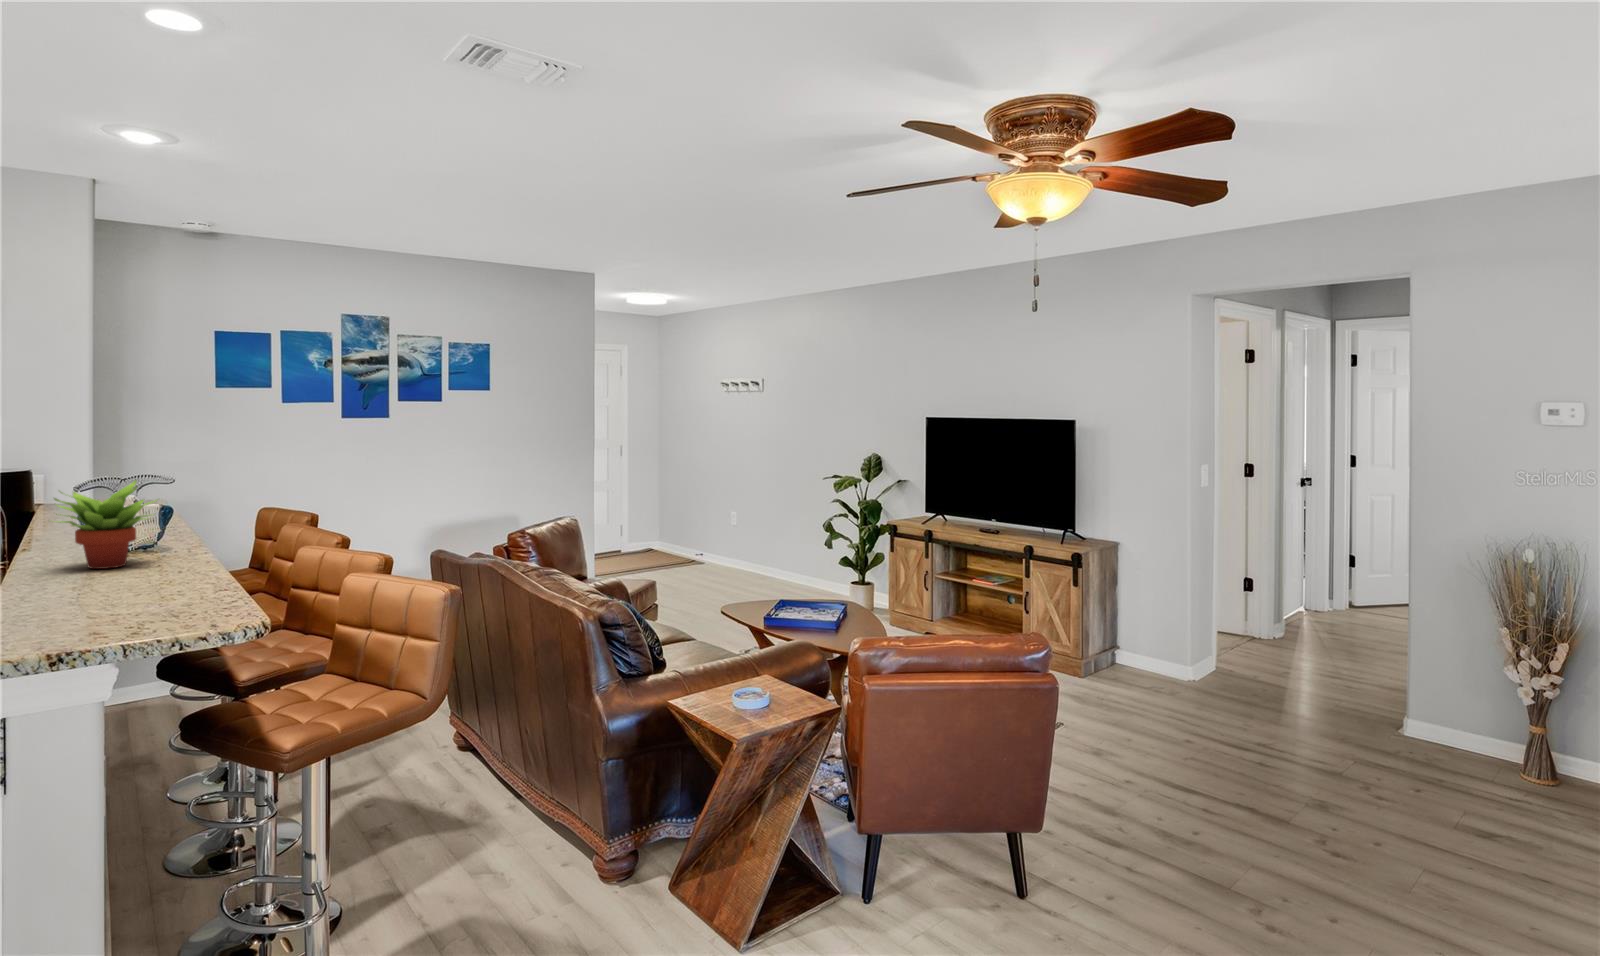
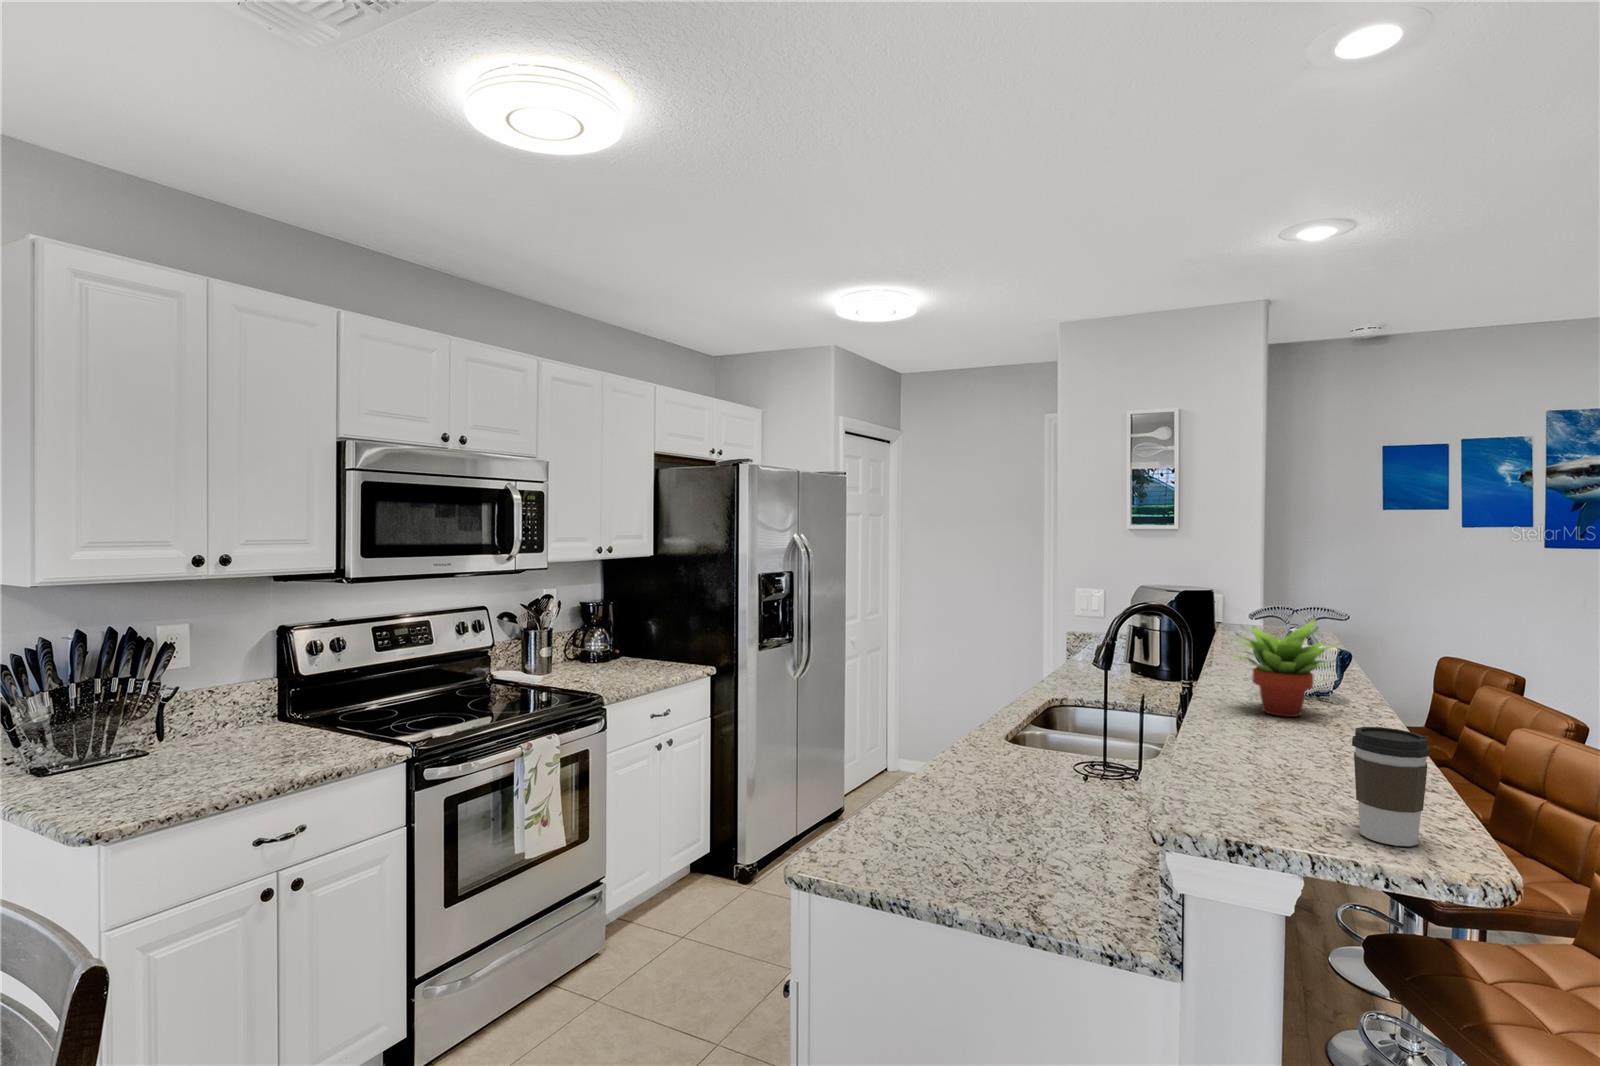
coffee cup: none [154,545,211,625] -> present [1352,727,1430,846]

